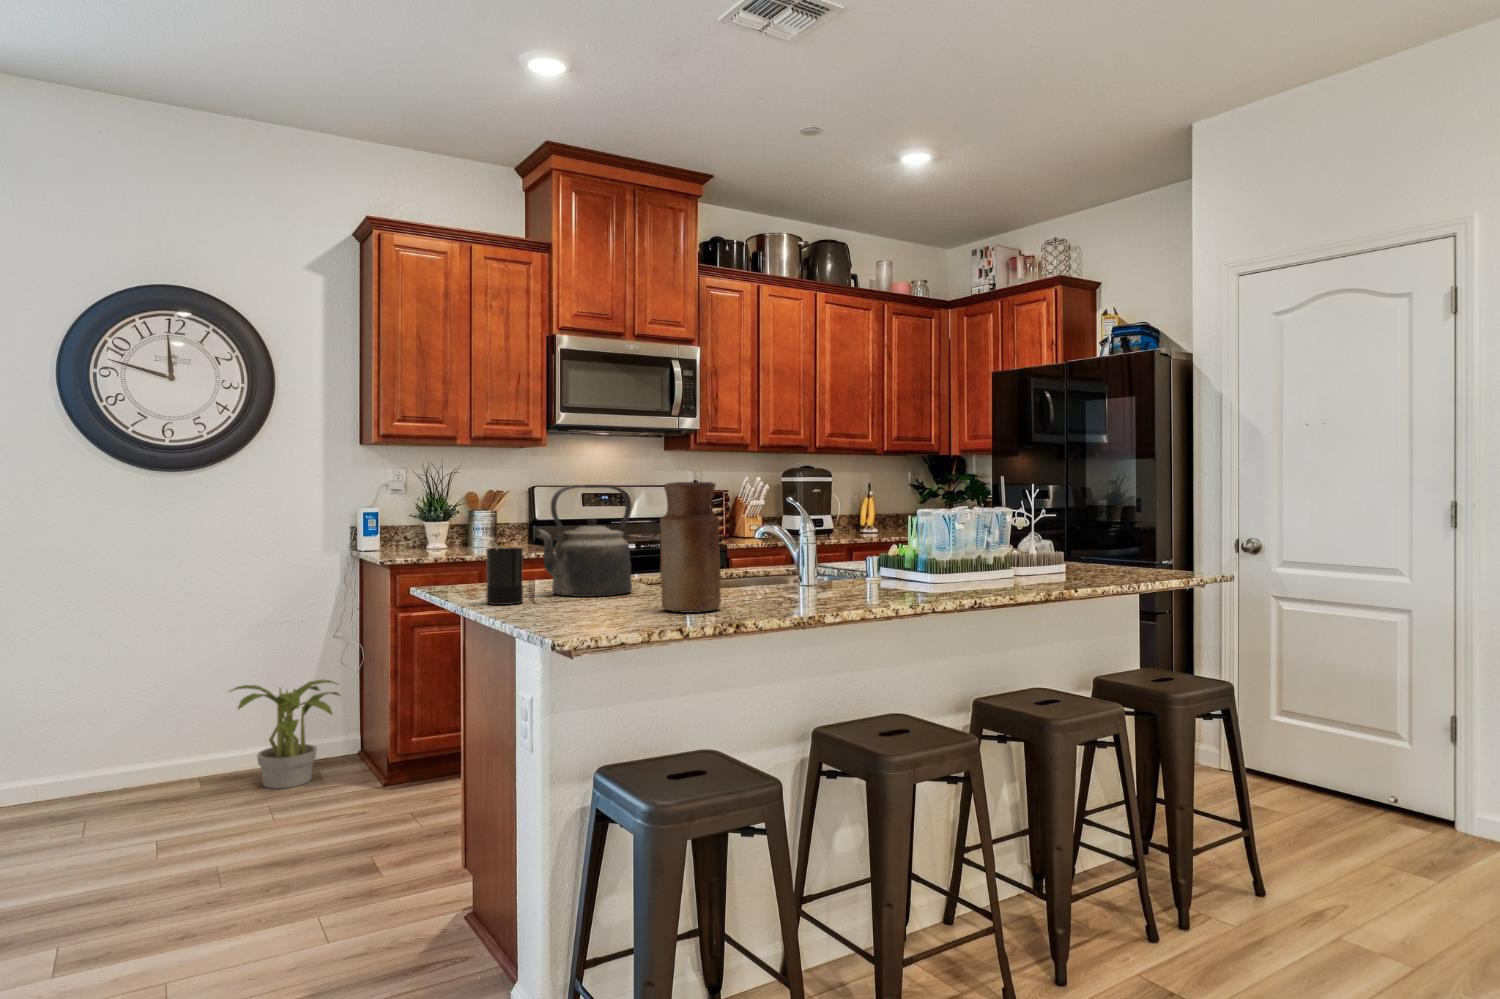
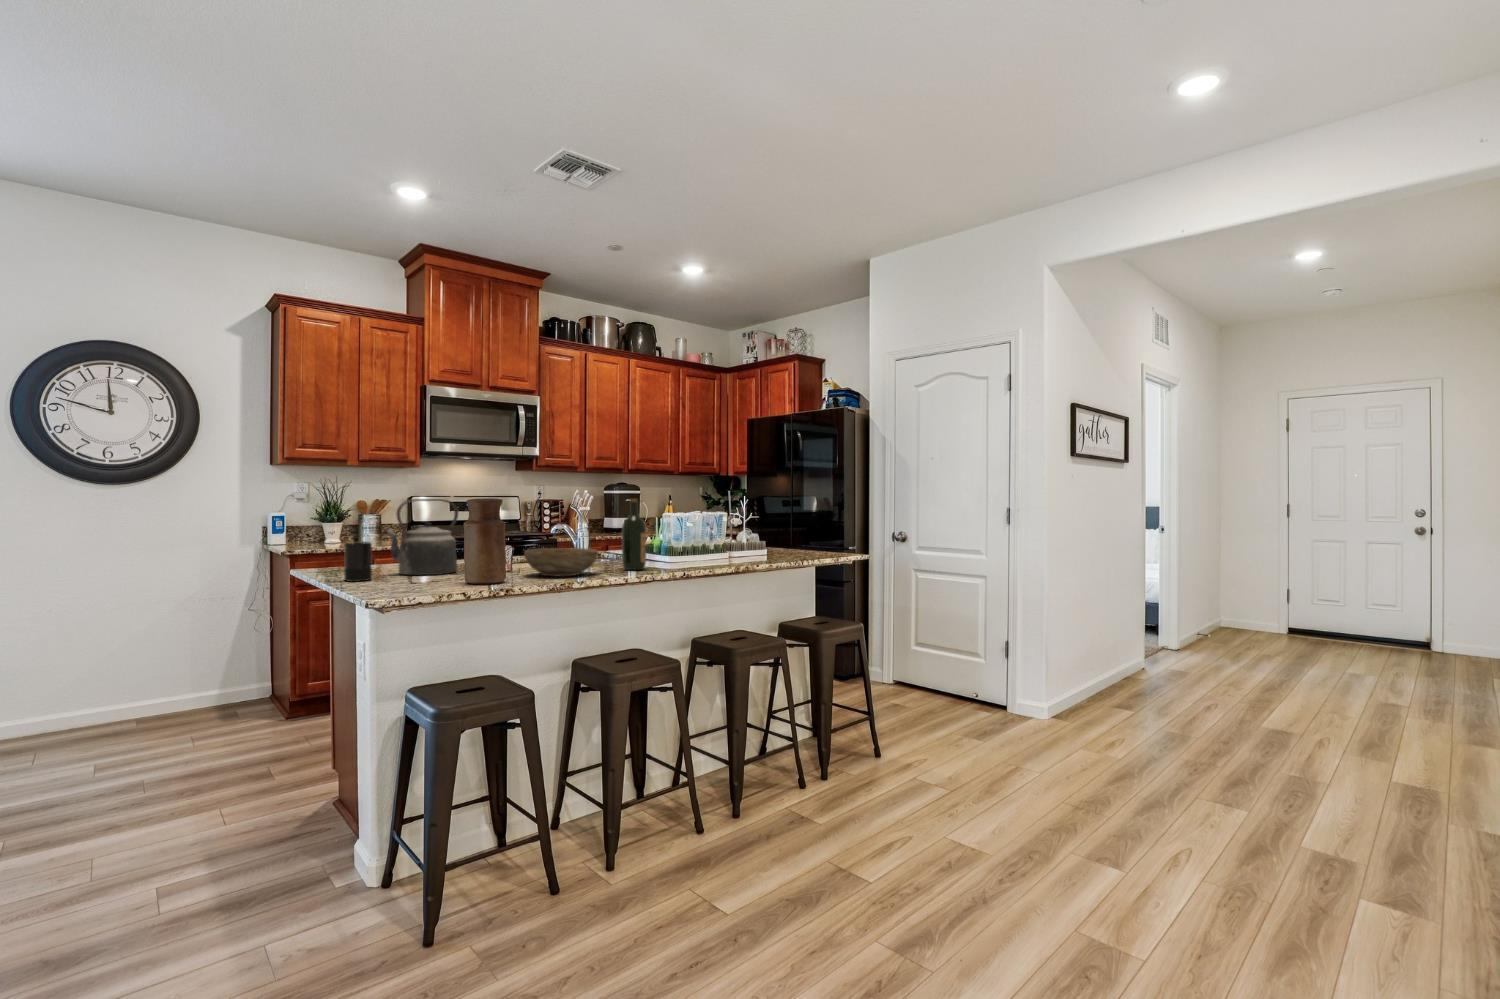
wine bottle: none [872,484,909,593] -> present [622,499,646,570]
bowl: none [736,558,845,602] -> present [524,548,598,576]
potted plant: present [231,680,340,789] -> none [155,642,252,725]

